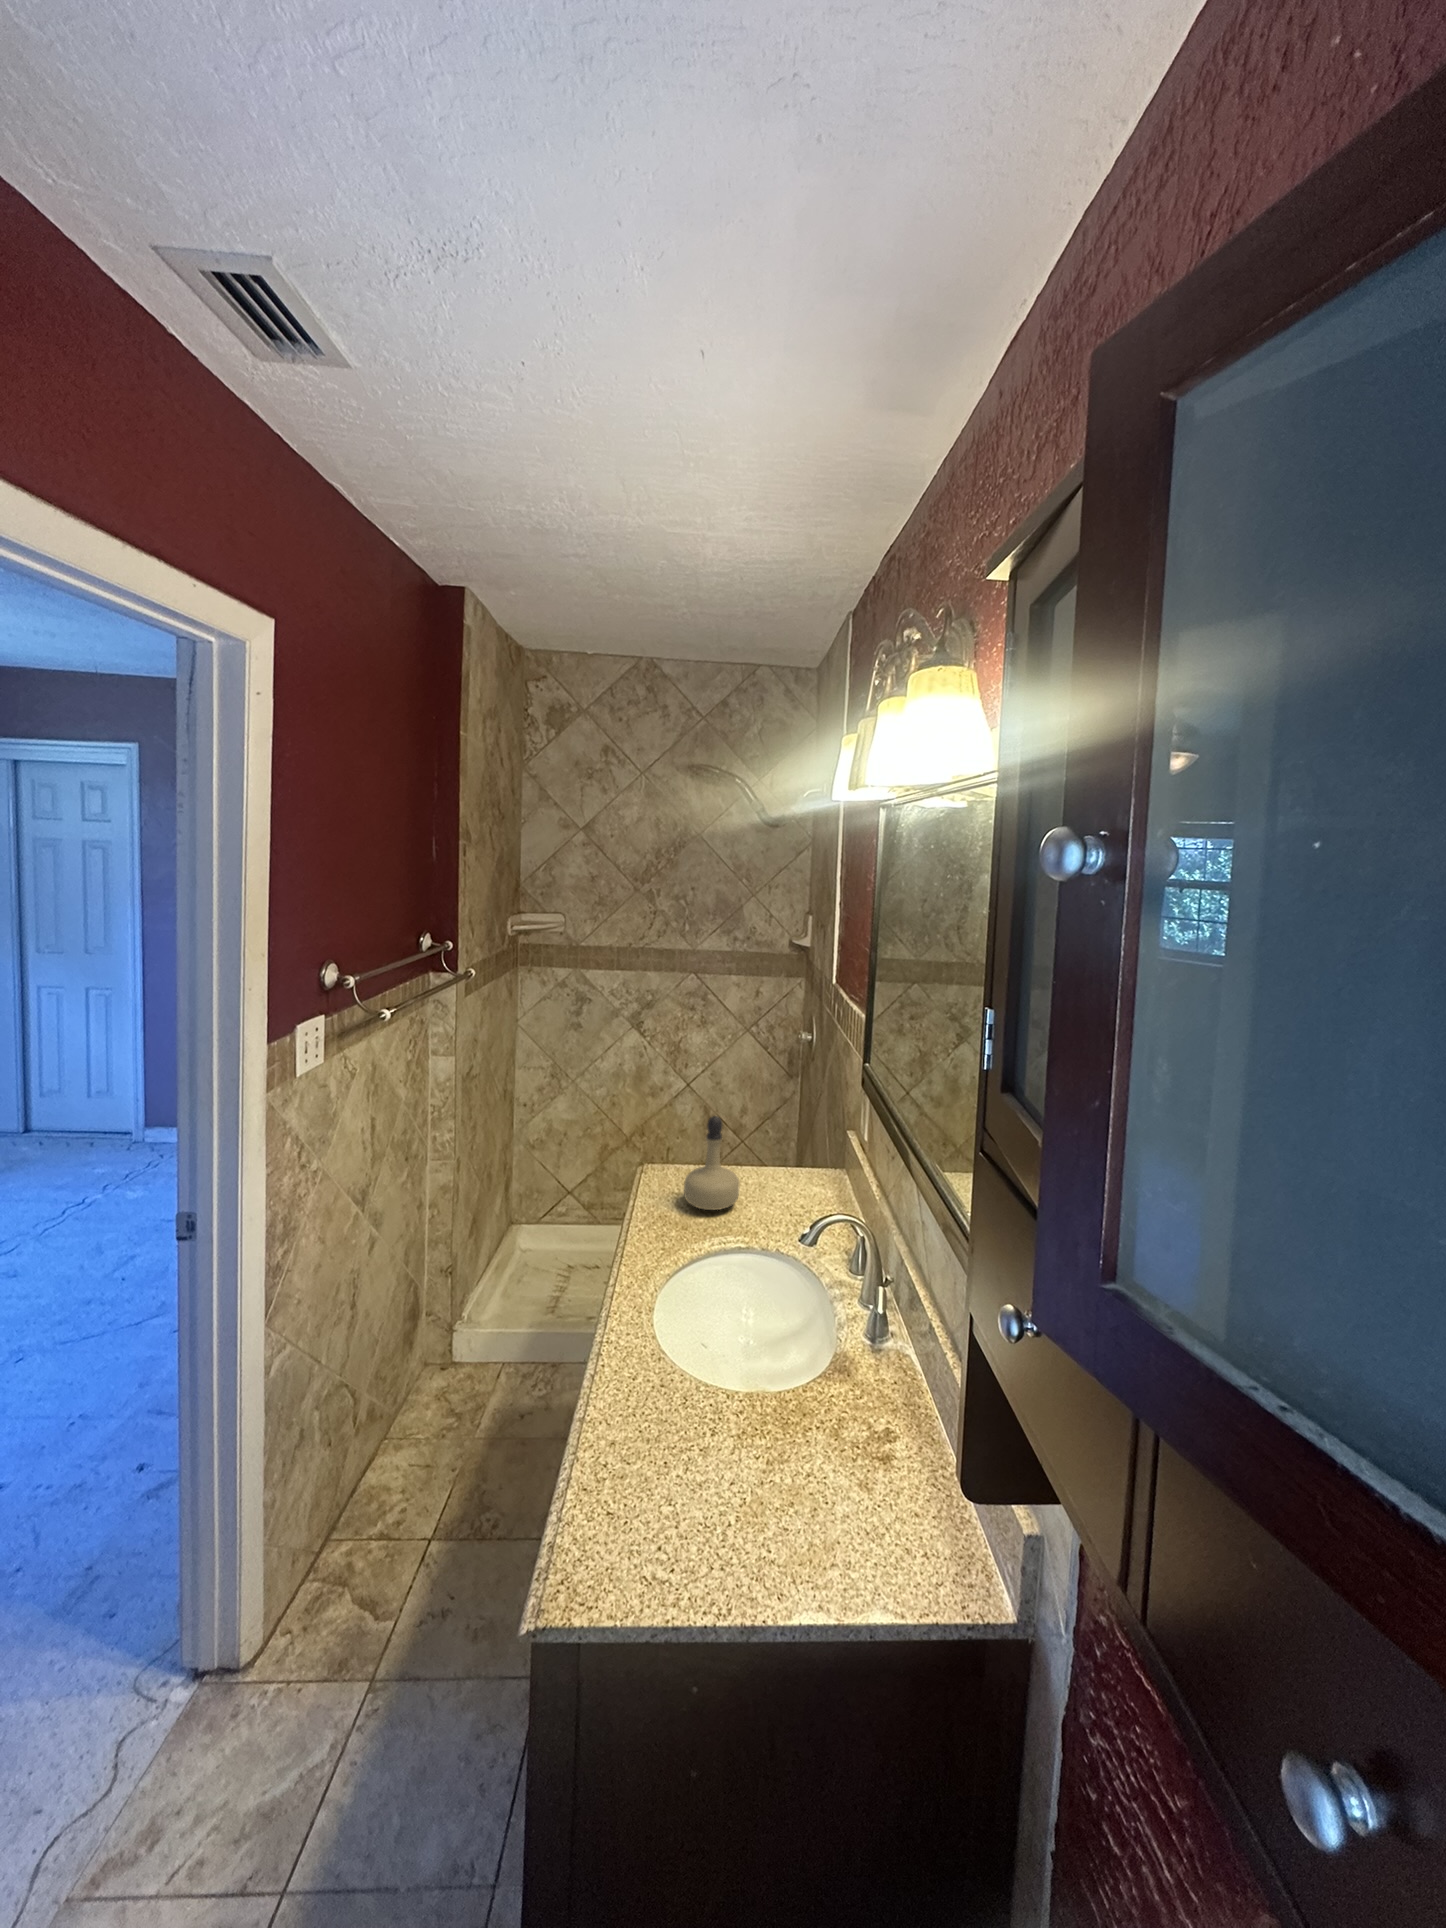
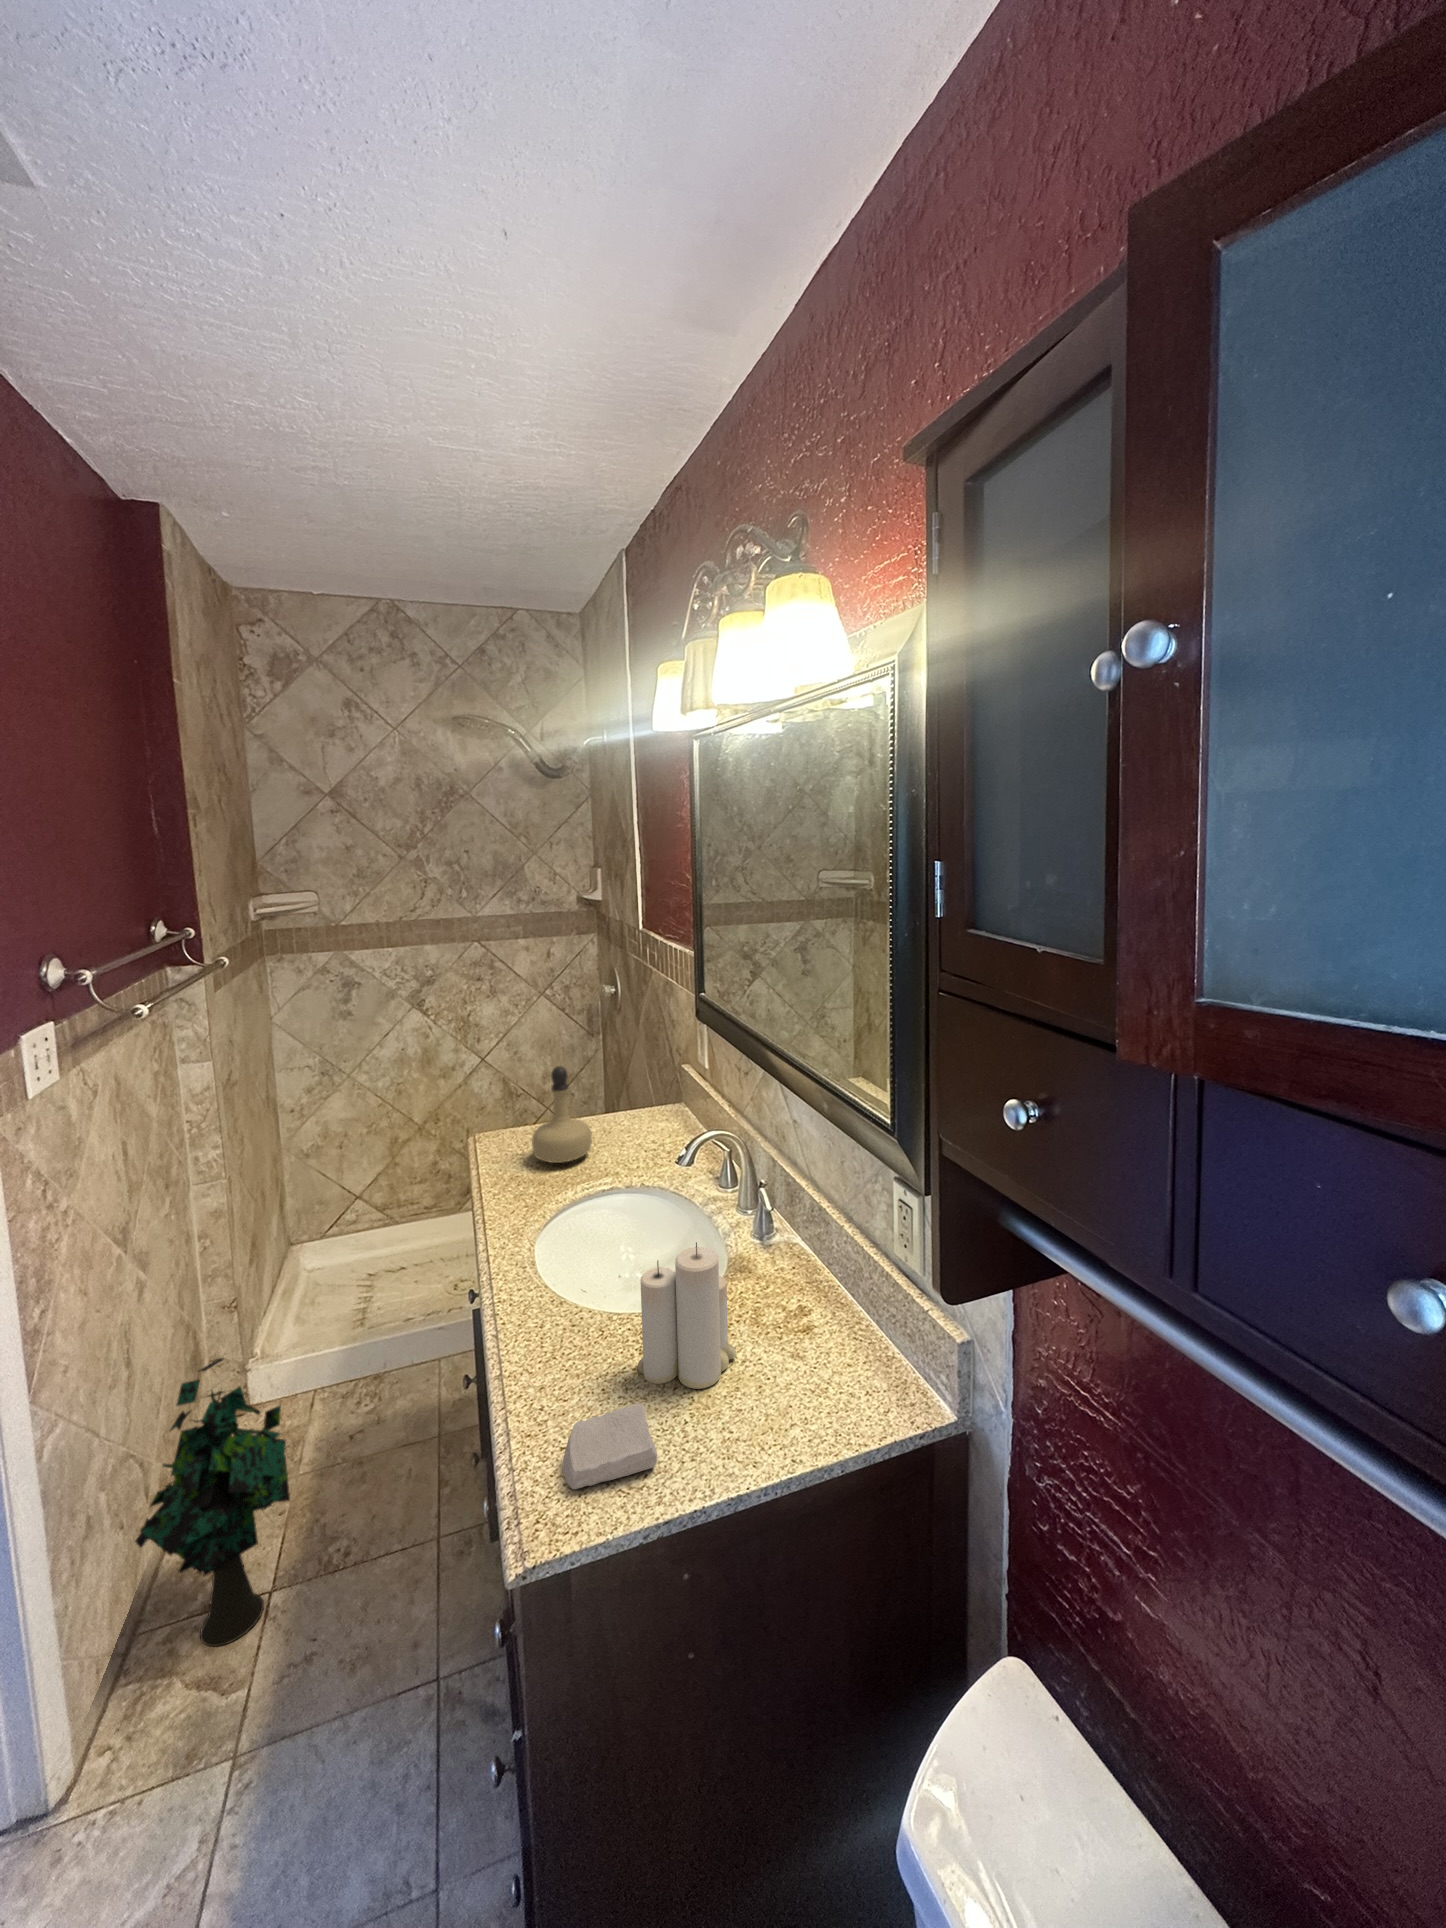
decorative plant: none [333,1319,458,1572] -> present [135,1358,290,1647]
candle: none [704,1339,803,1492] -> present [638,1242,736,1389]
soap bar: none [599,1491,686,1564] -> present [563,1403,657,1489]

